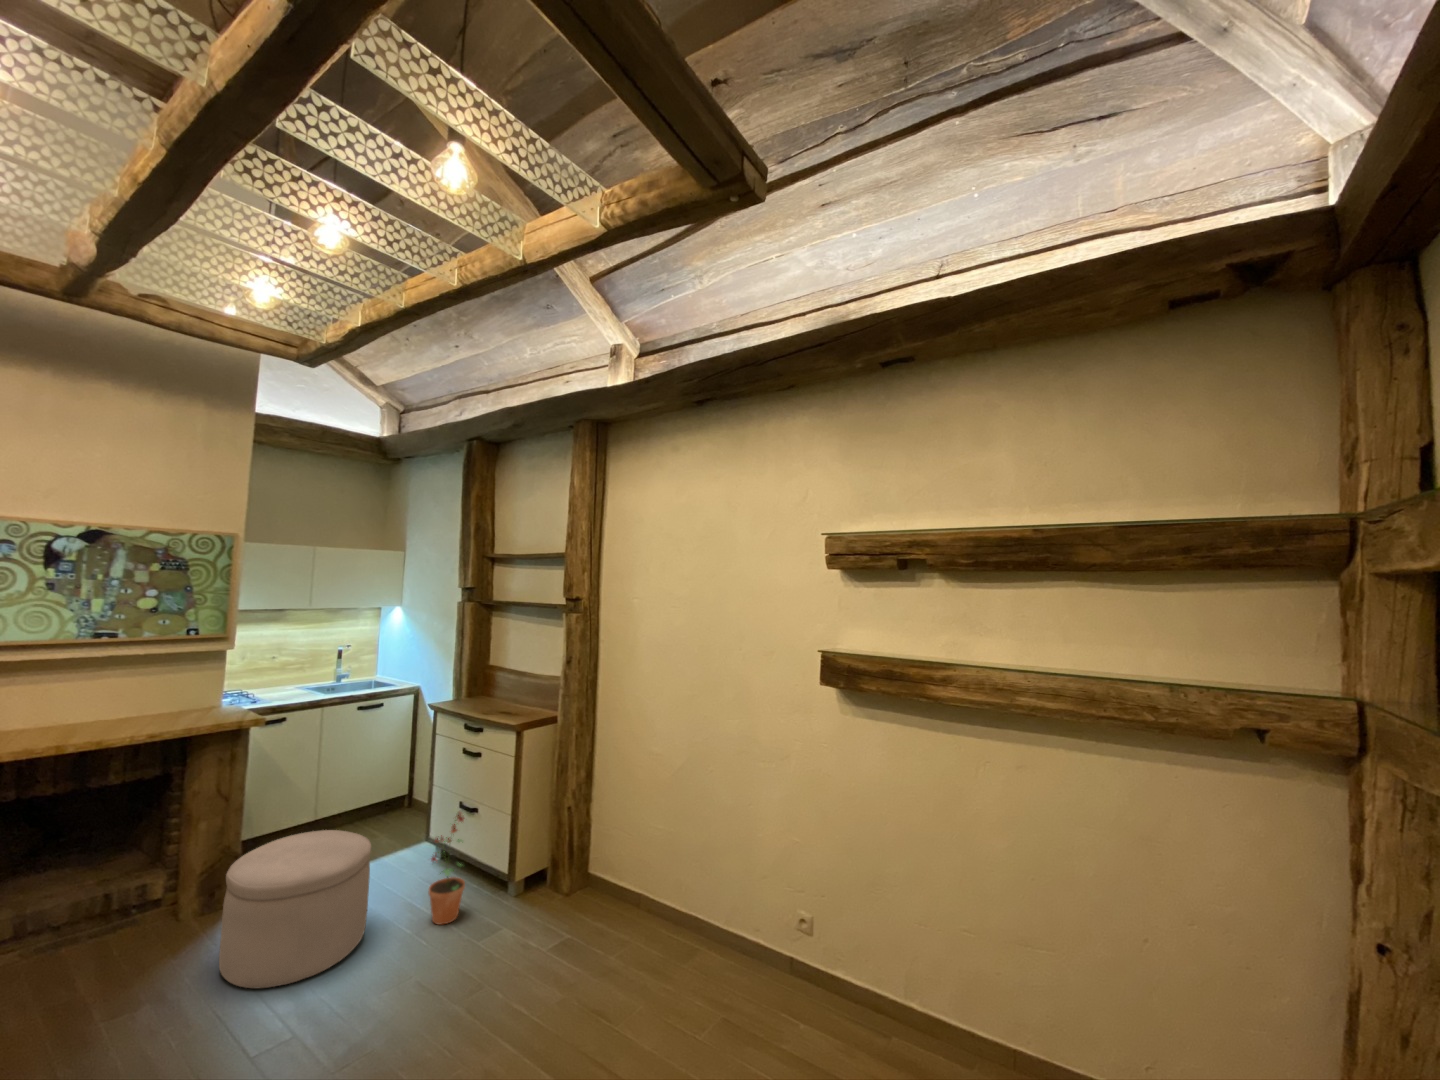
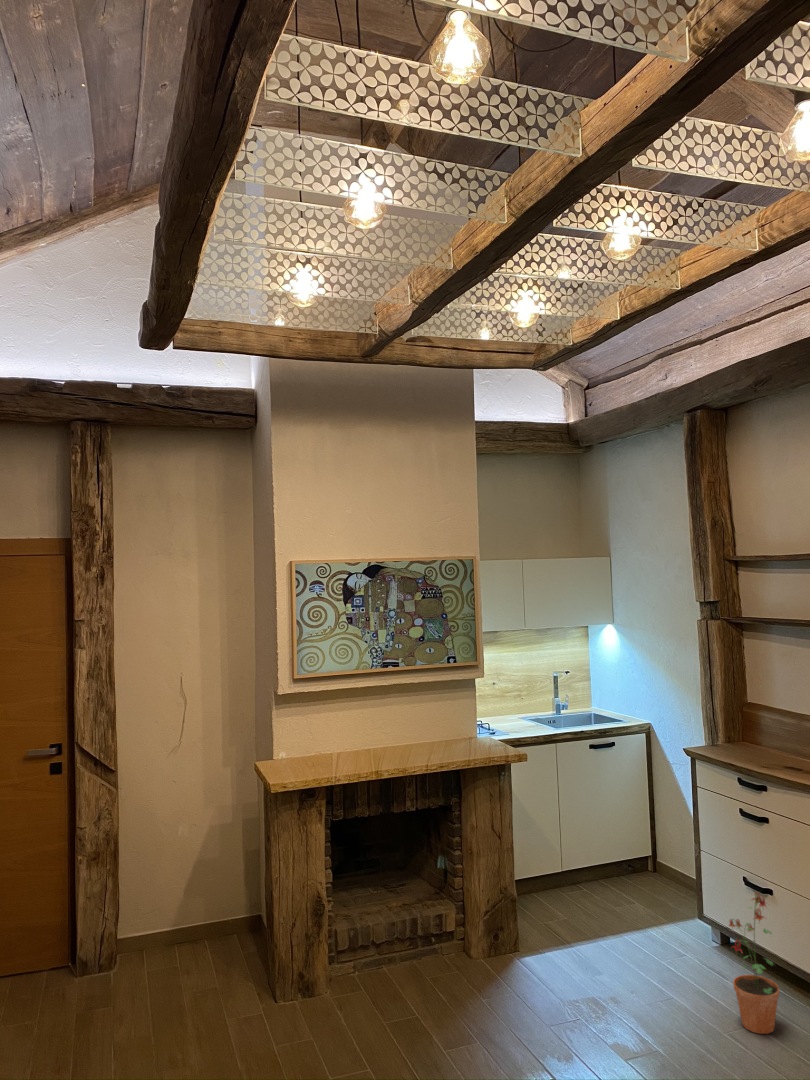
ottoman: present [219,830,371,989] -> none [529,887,668,1055]

